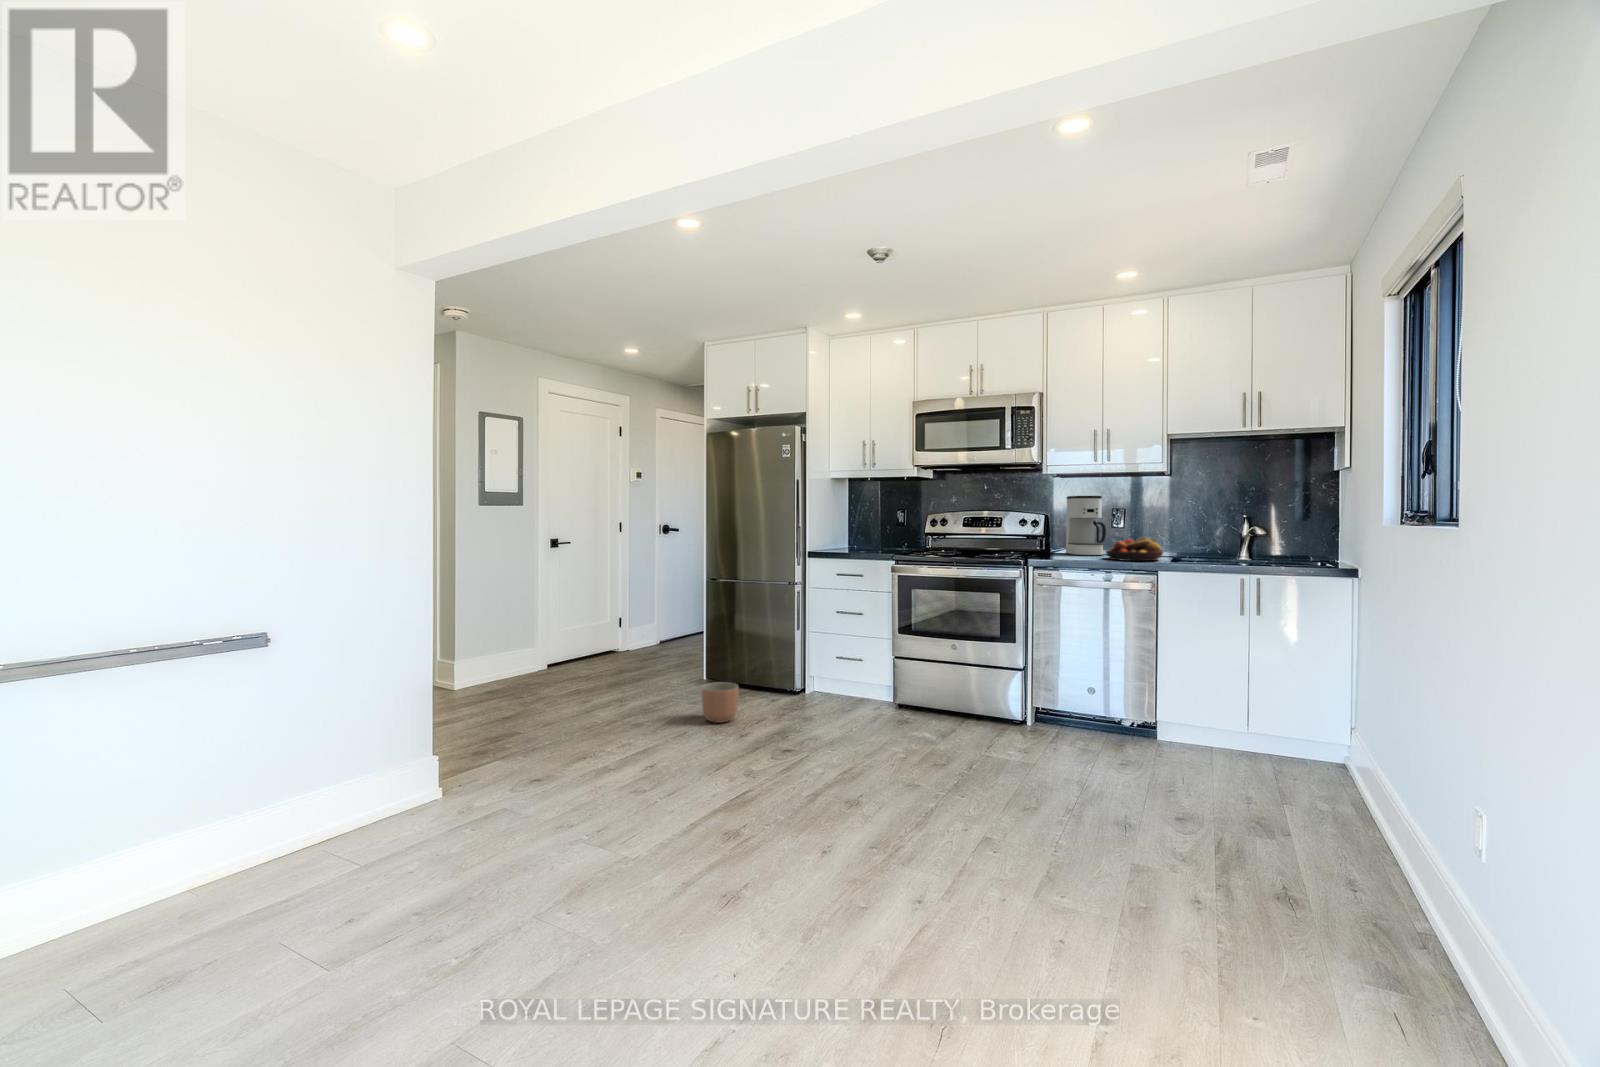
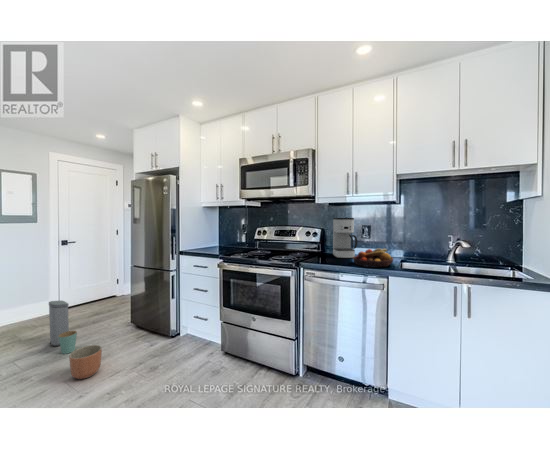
trash can: none [606,629,664,705] -> present [49,301,77,354]

